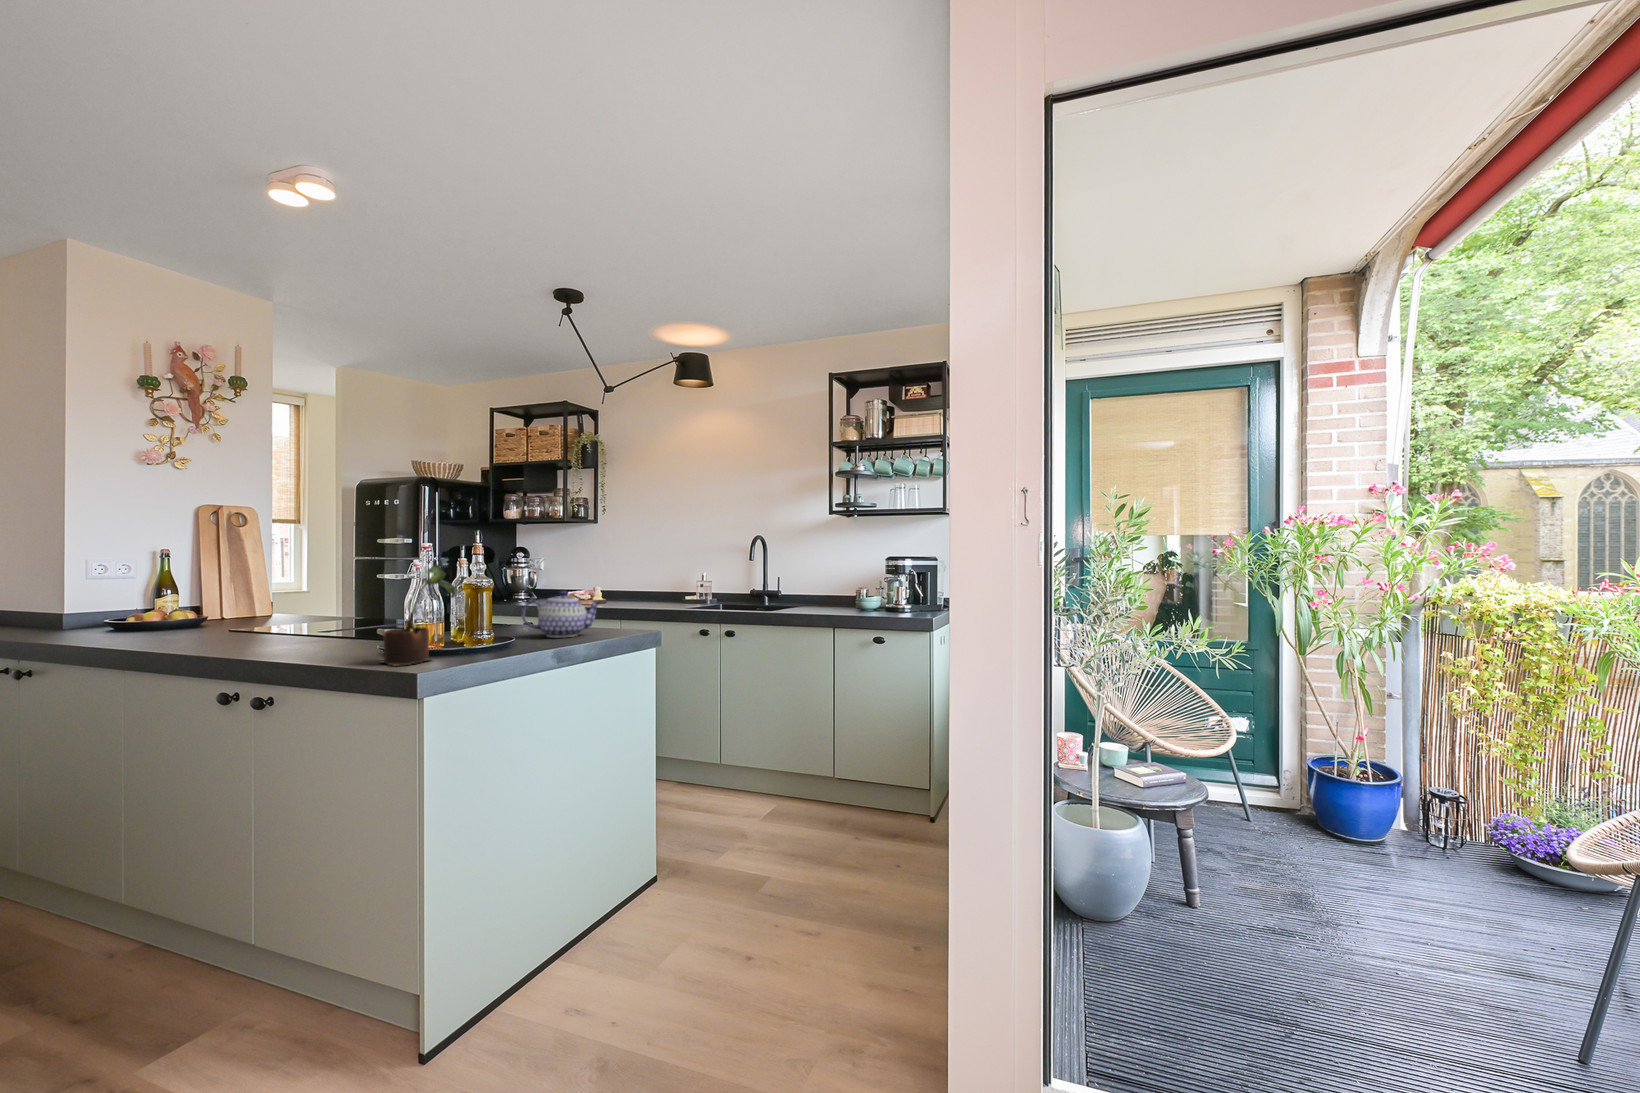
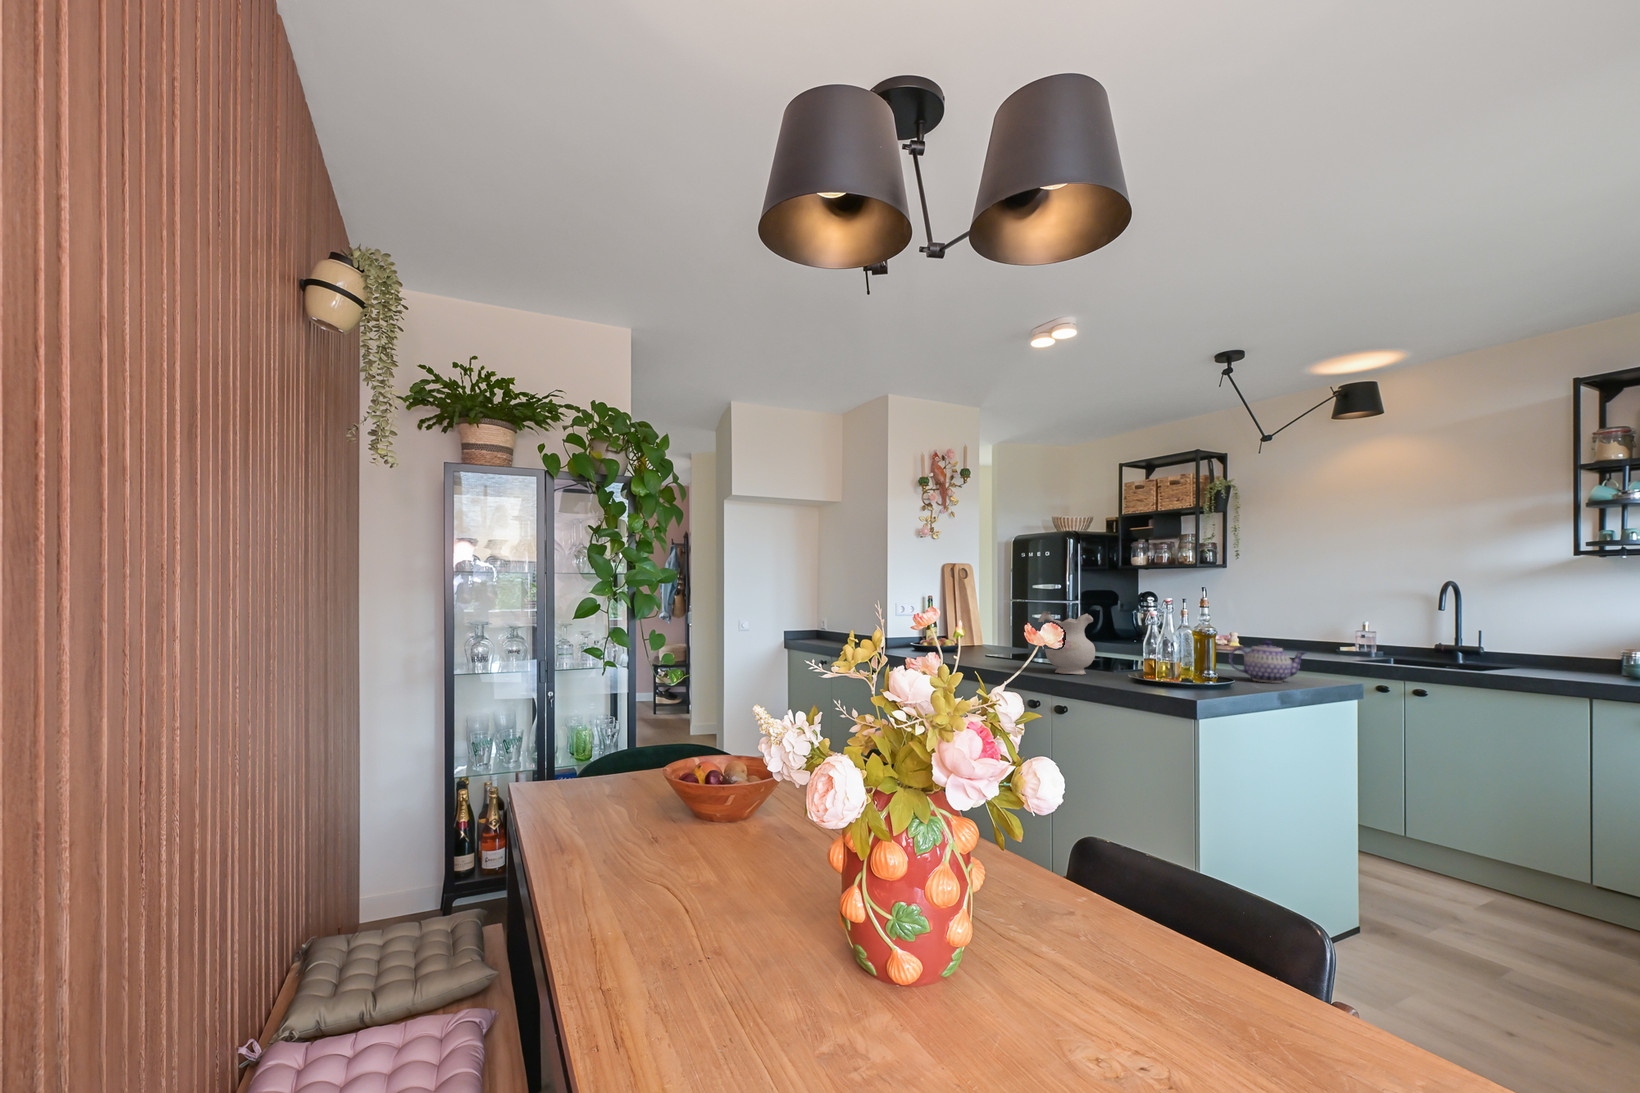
potted plant: present [381,564,457,666] -> none [1141,617,1194,694]
ceramic pitcher: none [259,565,350,652] -> present [1038,611,1095,675]

